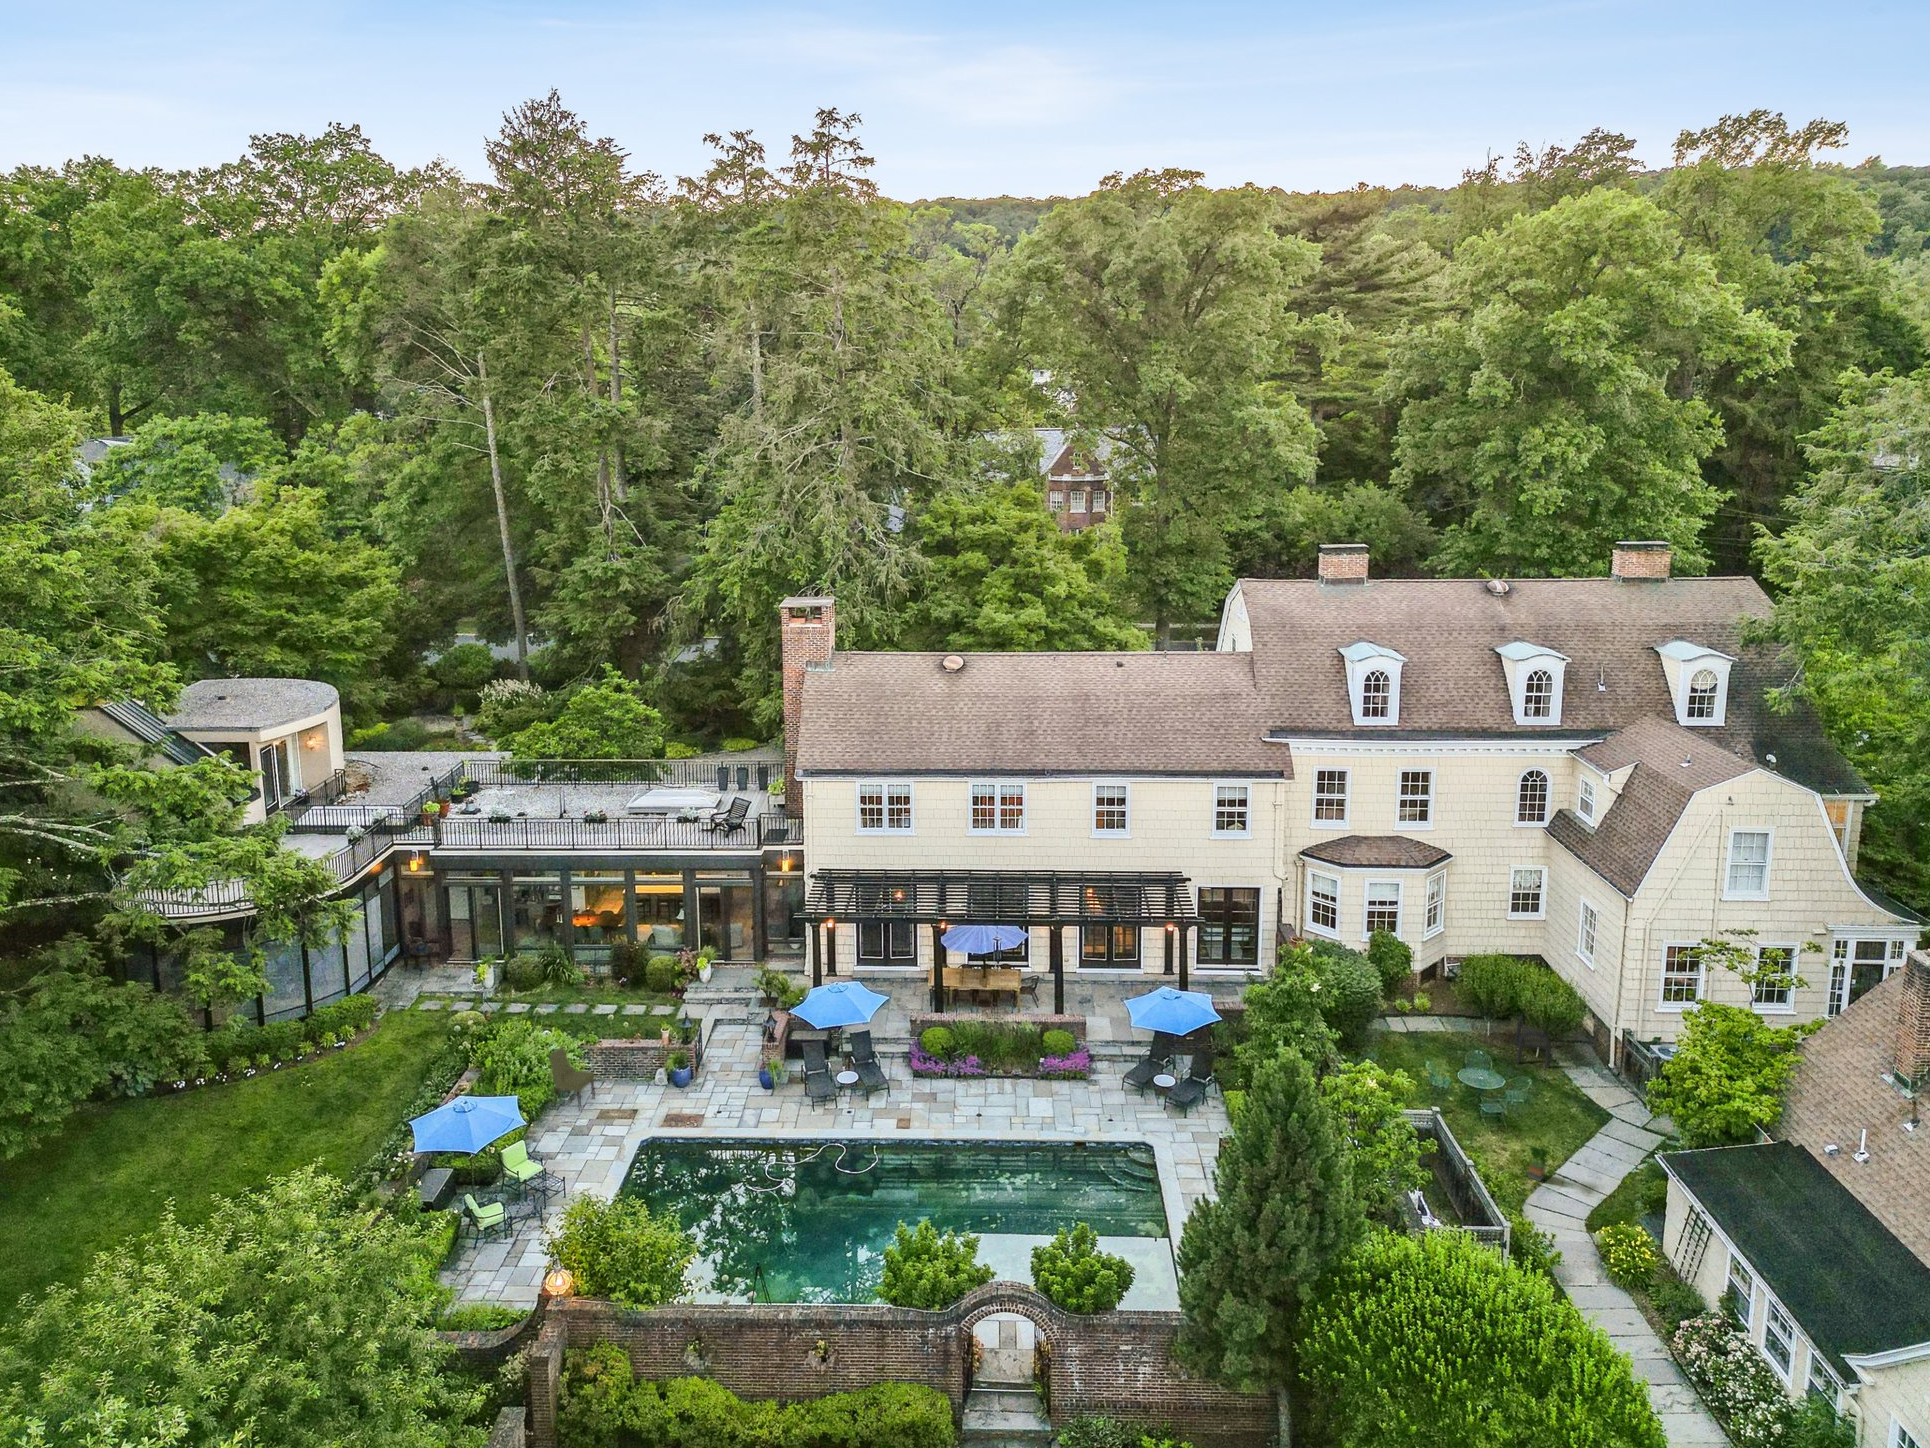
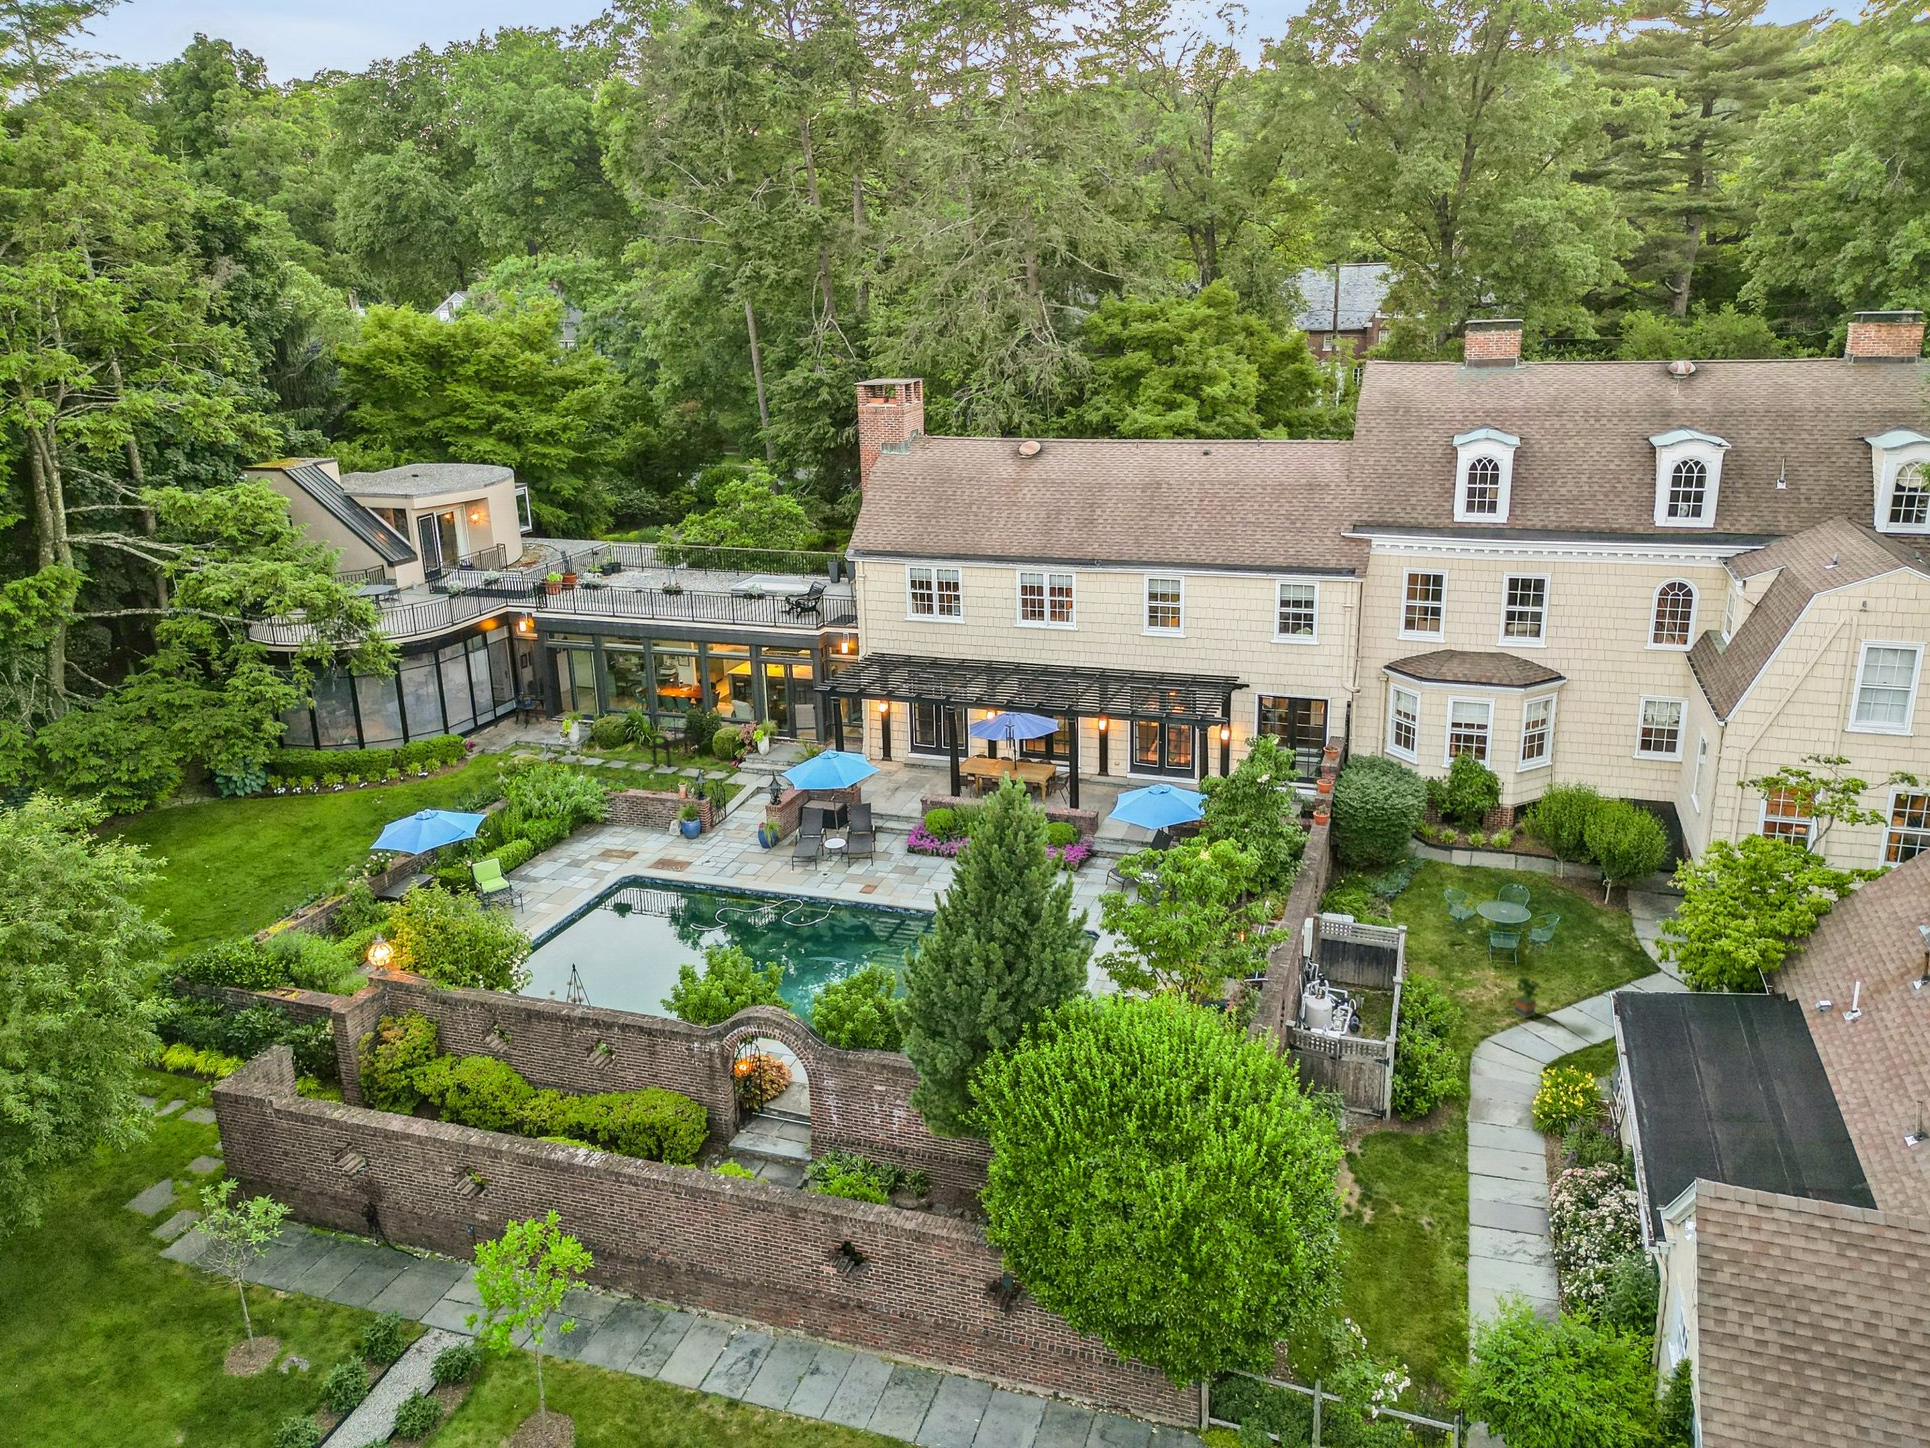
bench: present [1515,1014,1551,1068] -> present [652,726,702,767]
chair: present [549,1047,595,1110] -> none [561,787,606,847]

